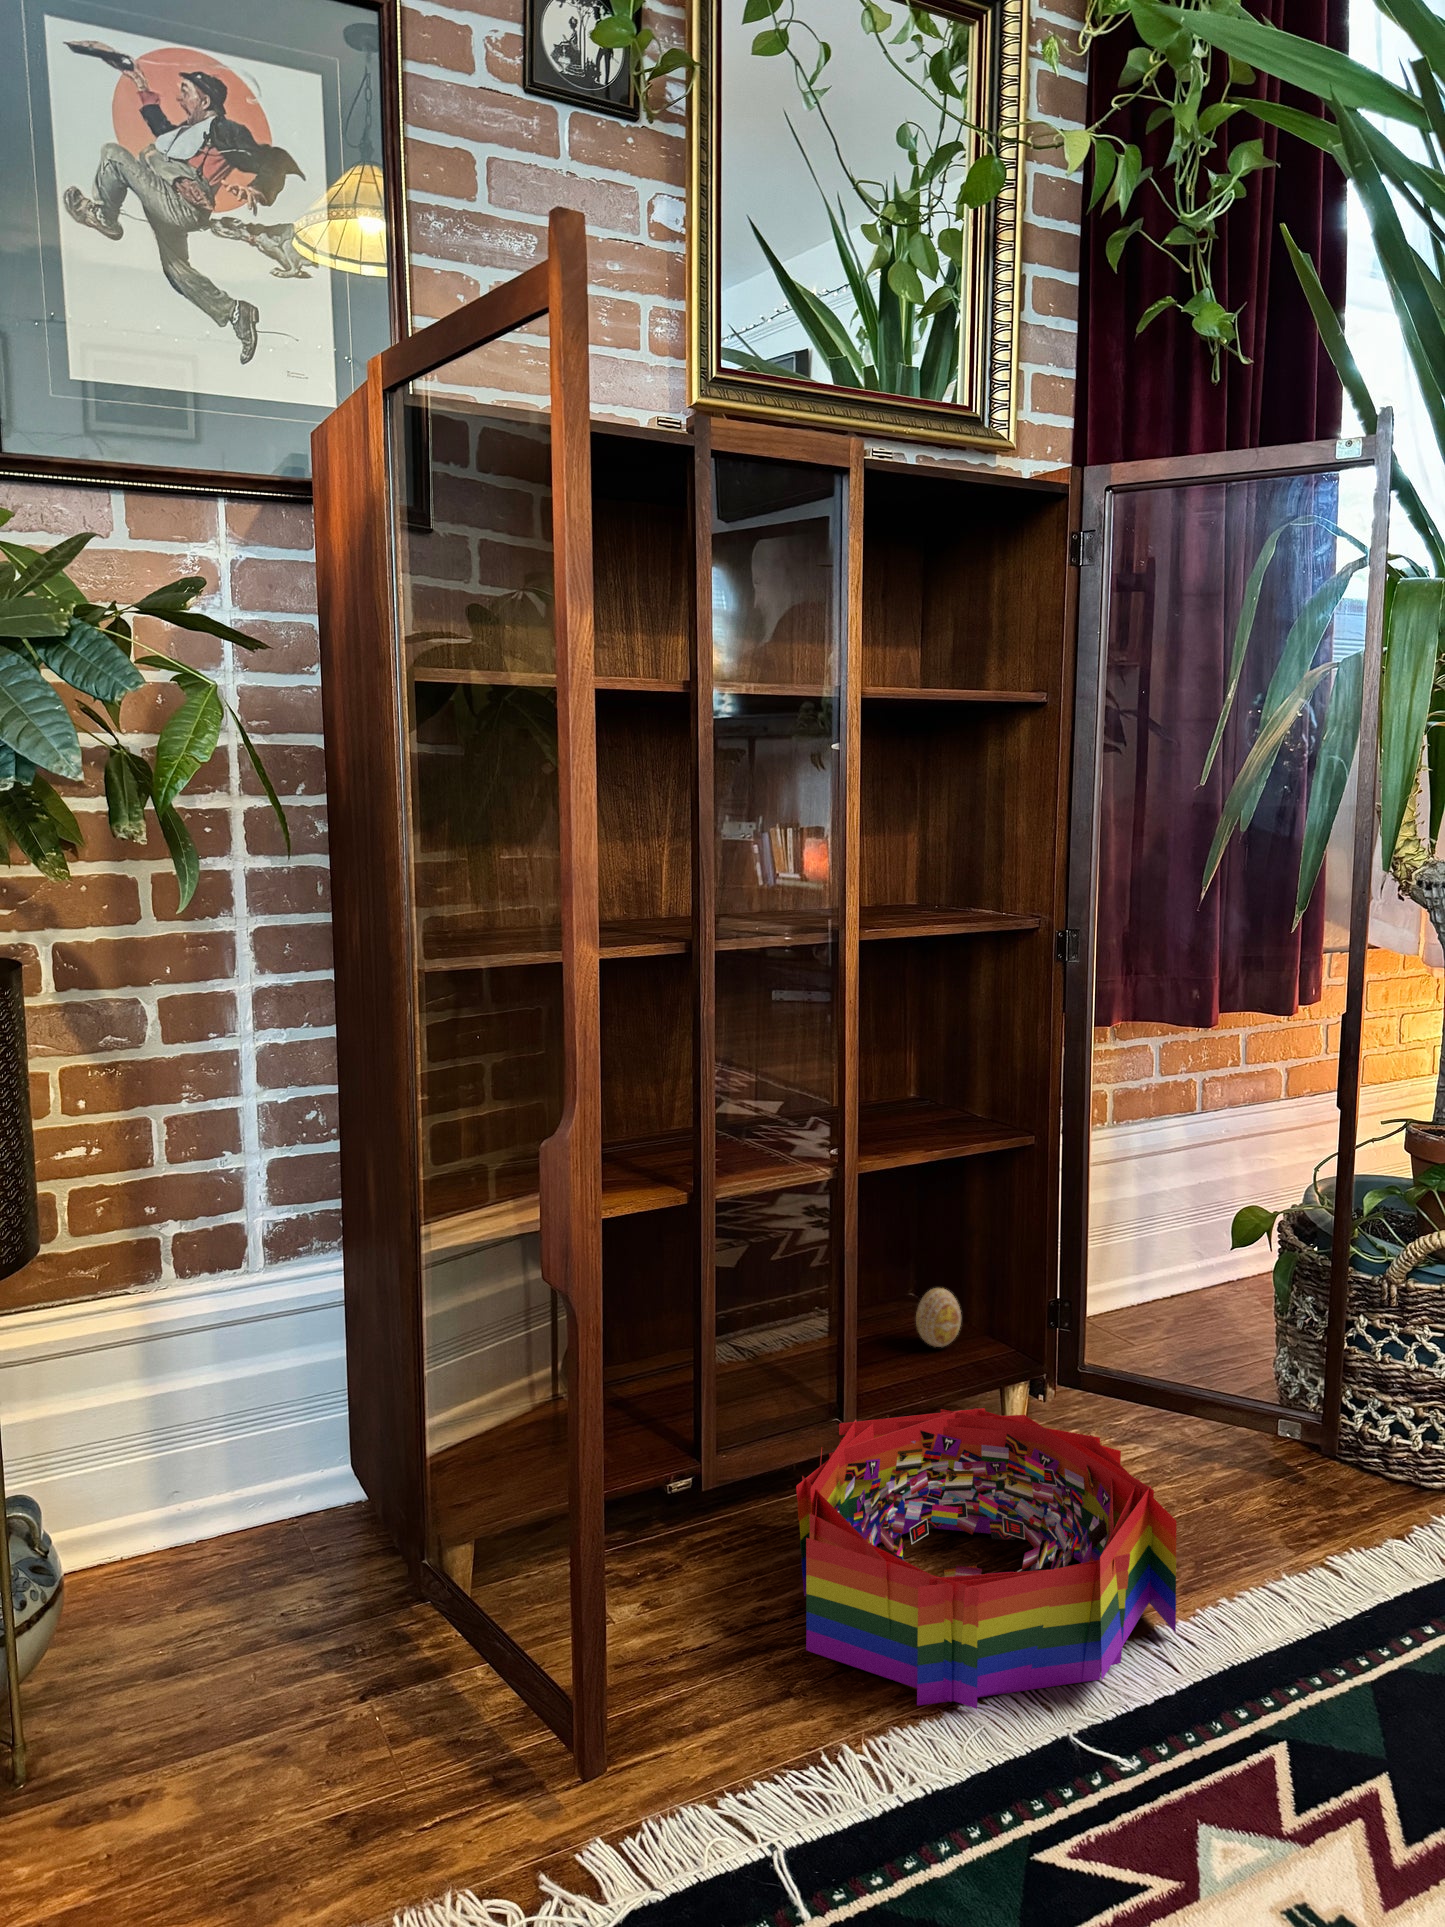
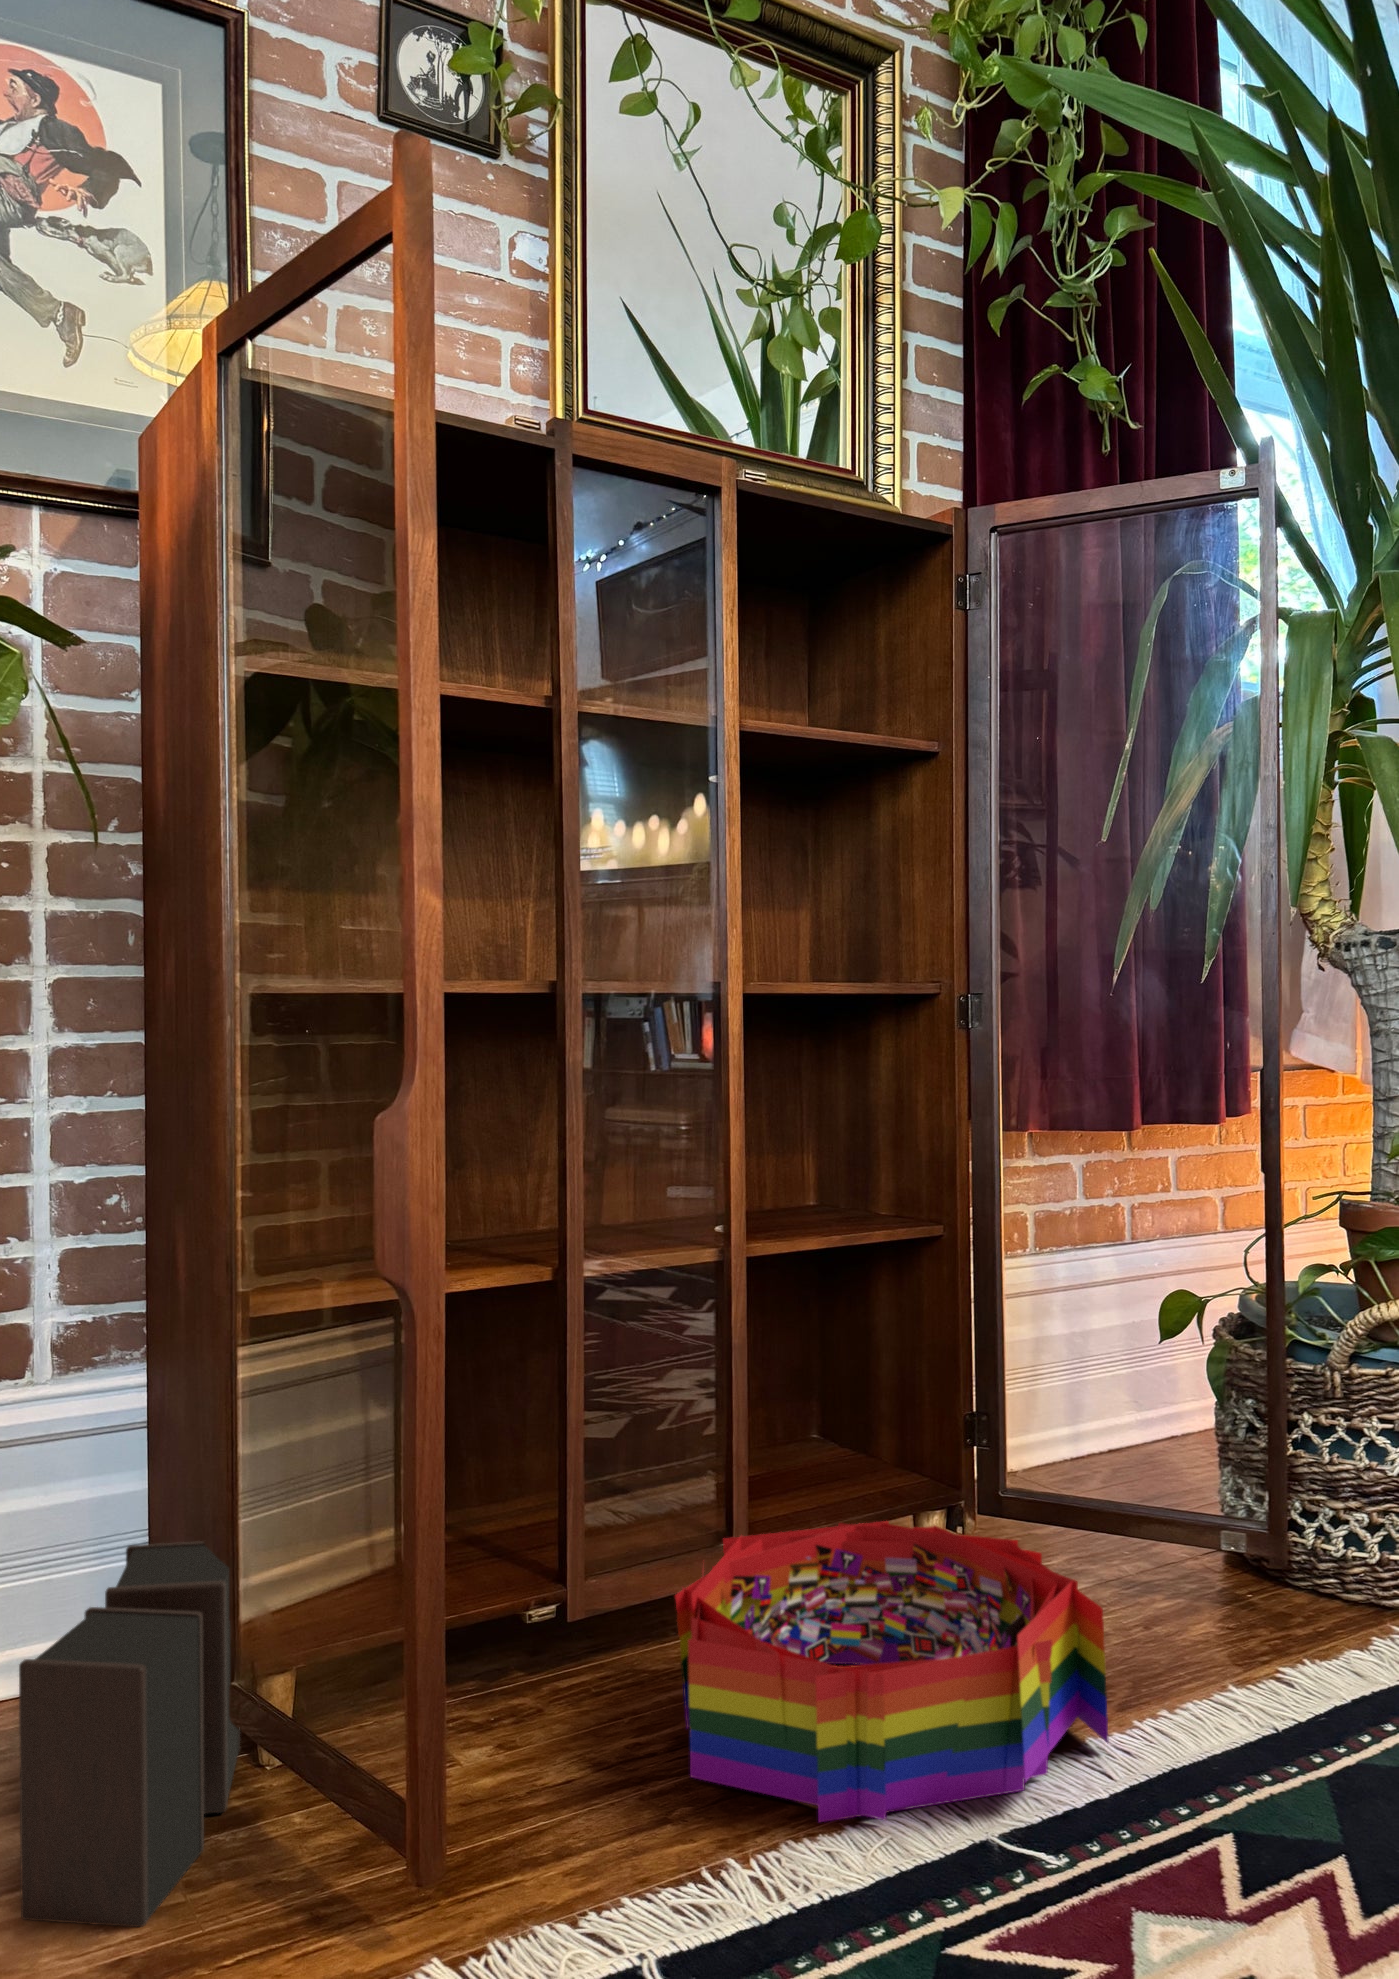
decorative egg: present [916,1288,961,1347] -> none [808,1404,860,1473]
speaker: none [223,1431,424,1792] -> present [19,1541,240,1927]

